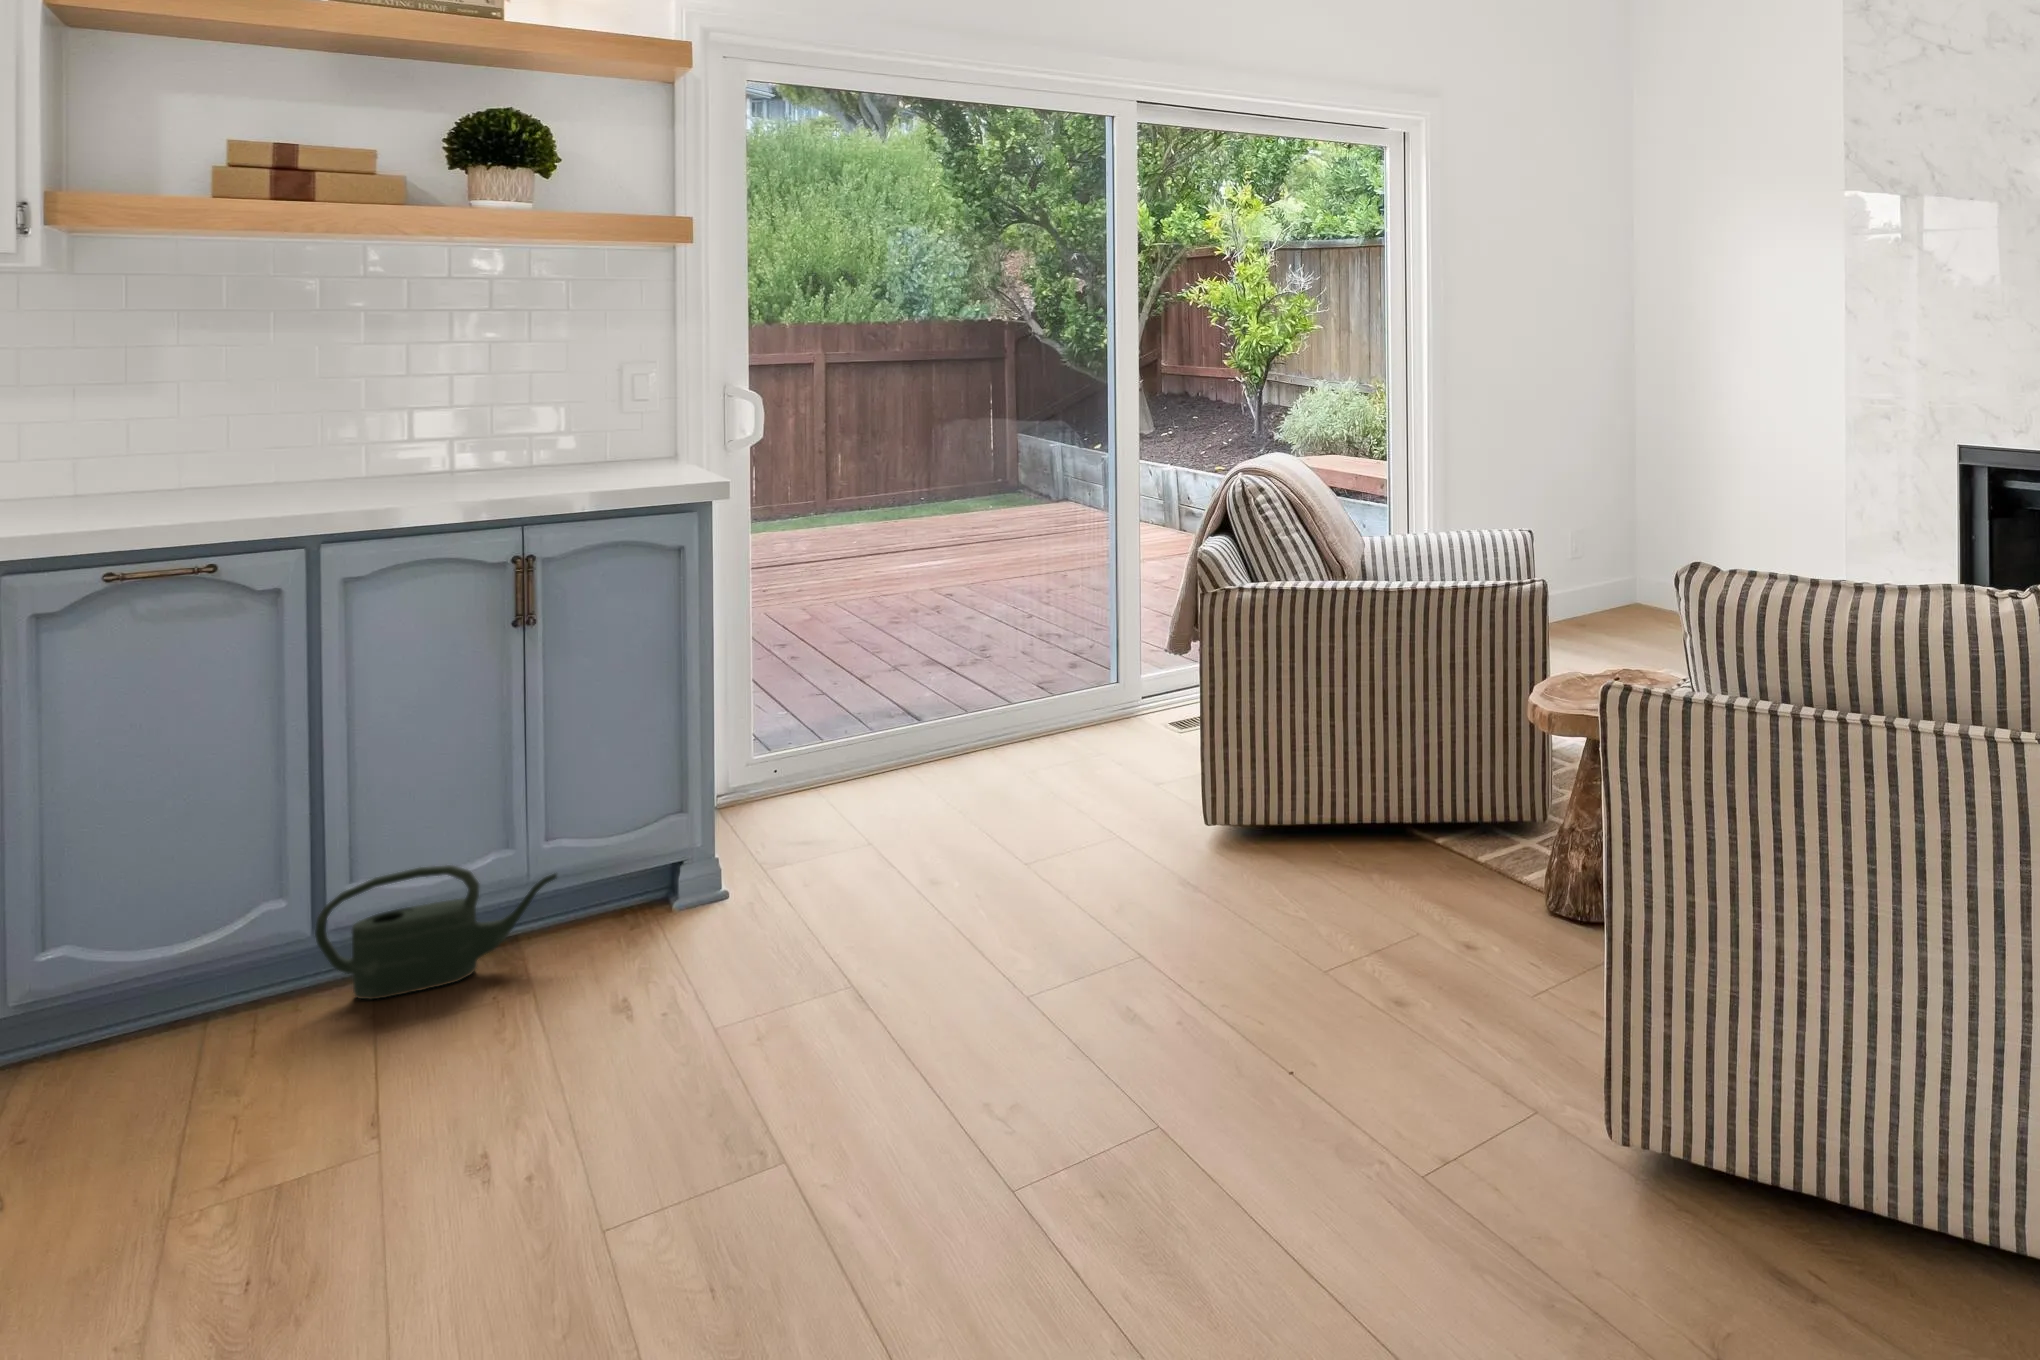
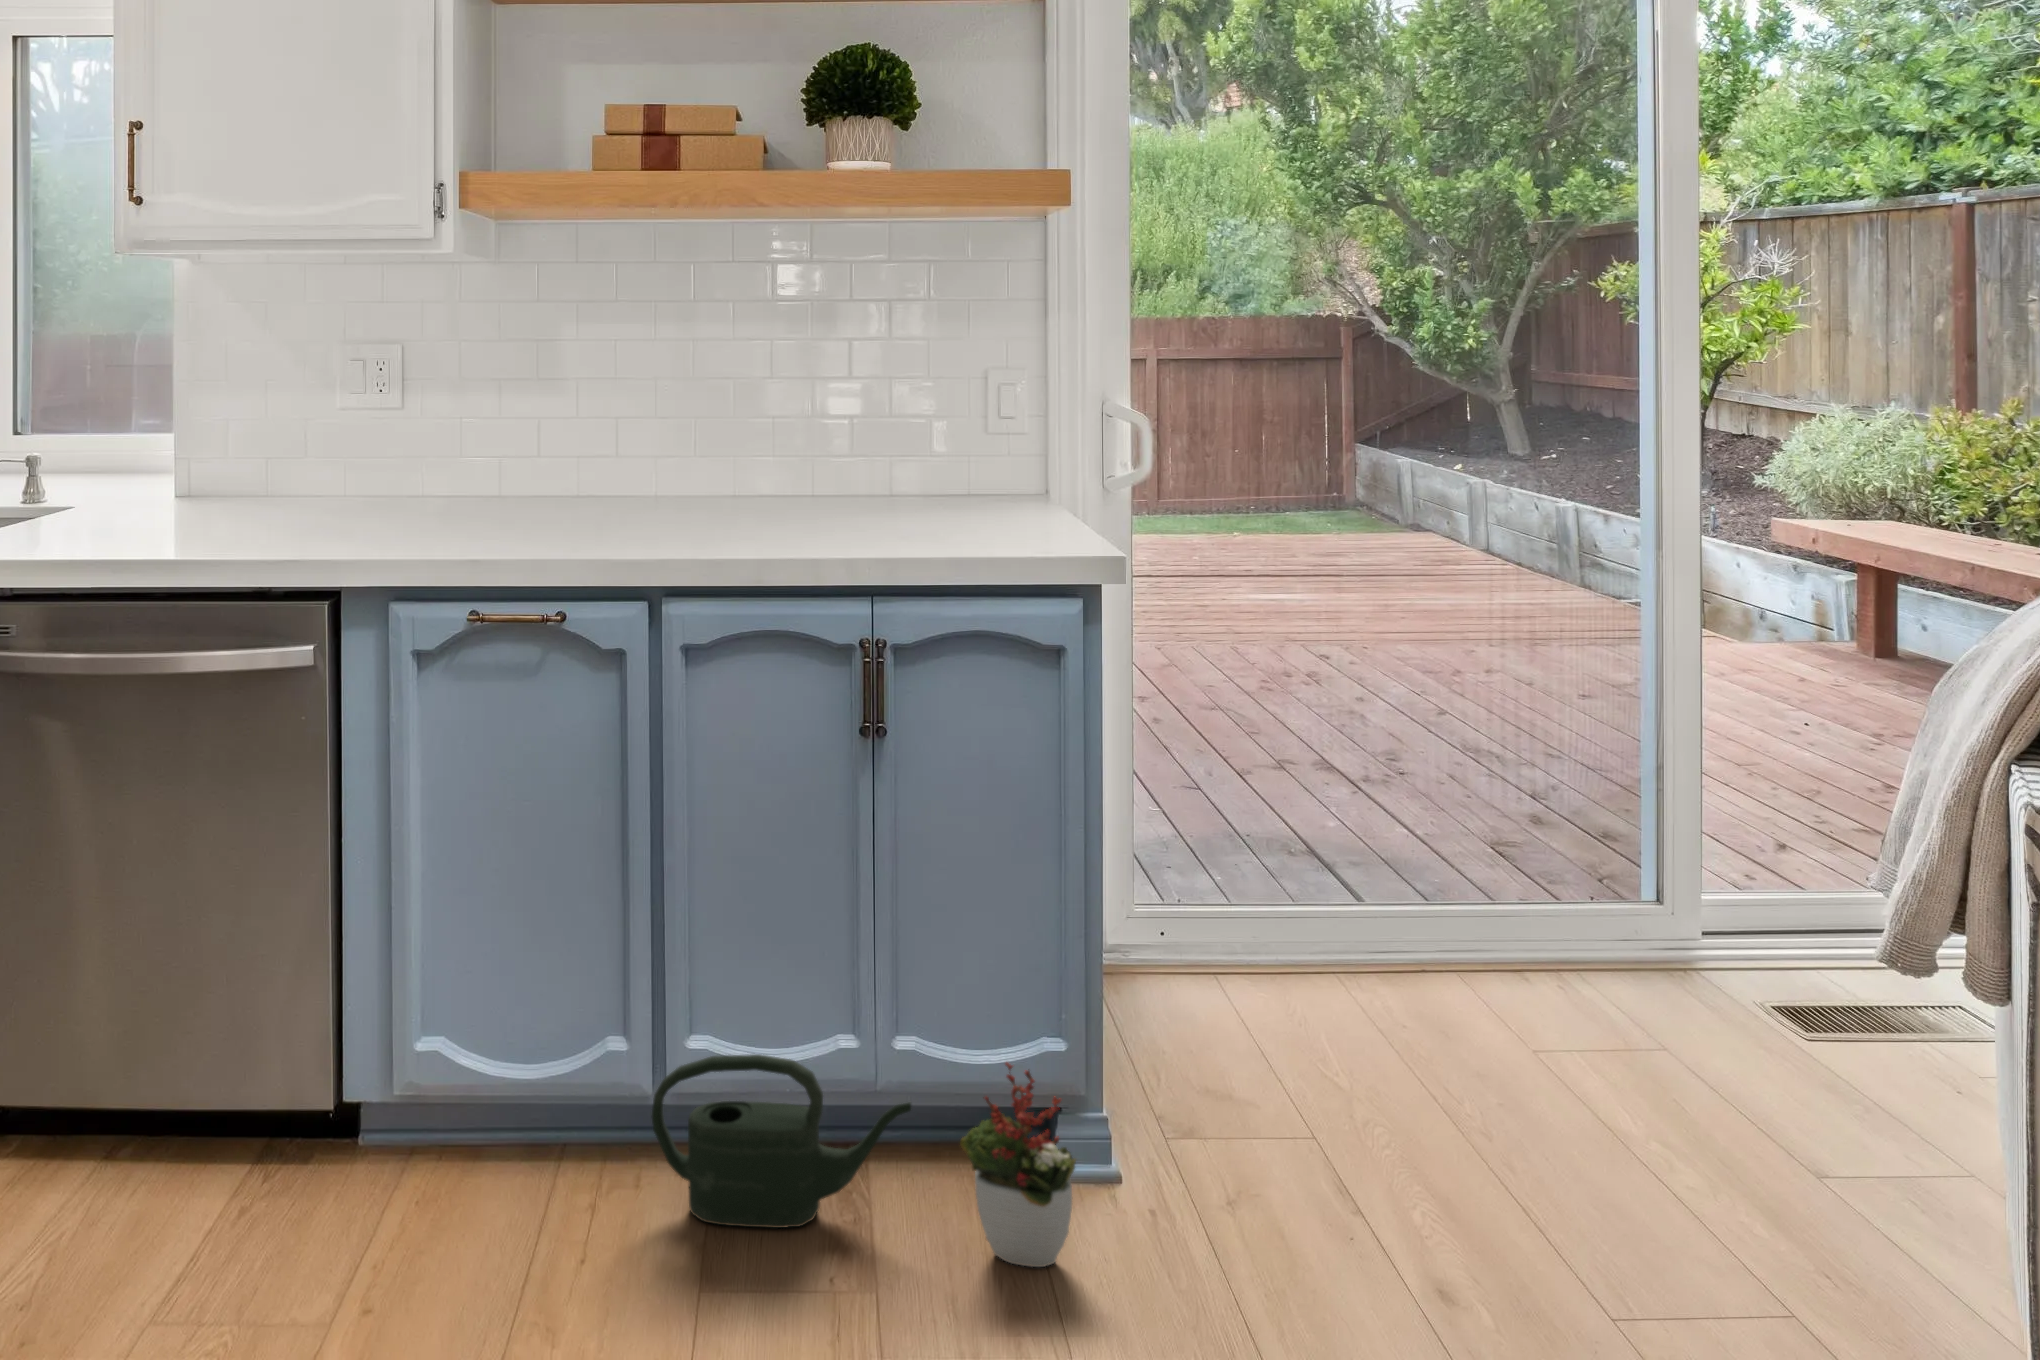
decorative plant: none [597,822,689,955] -> present [960,1063,1076,1267]

